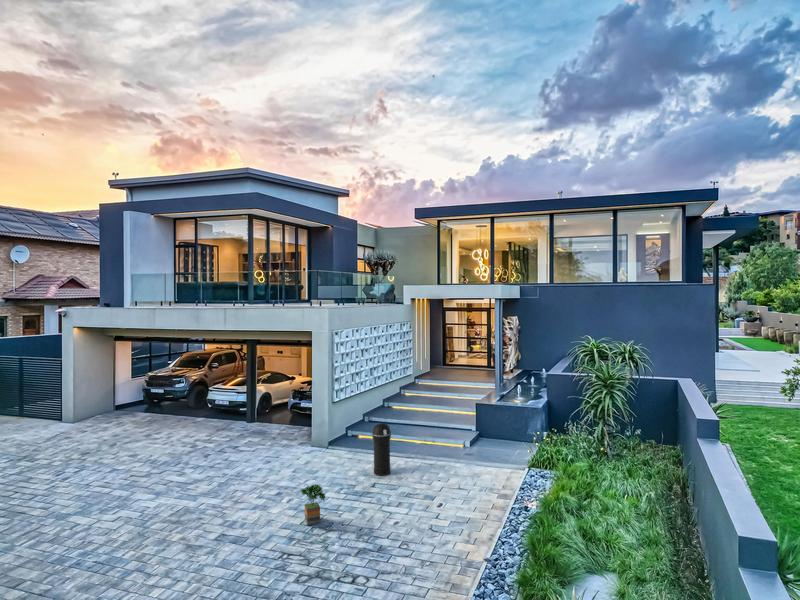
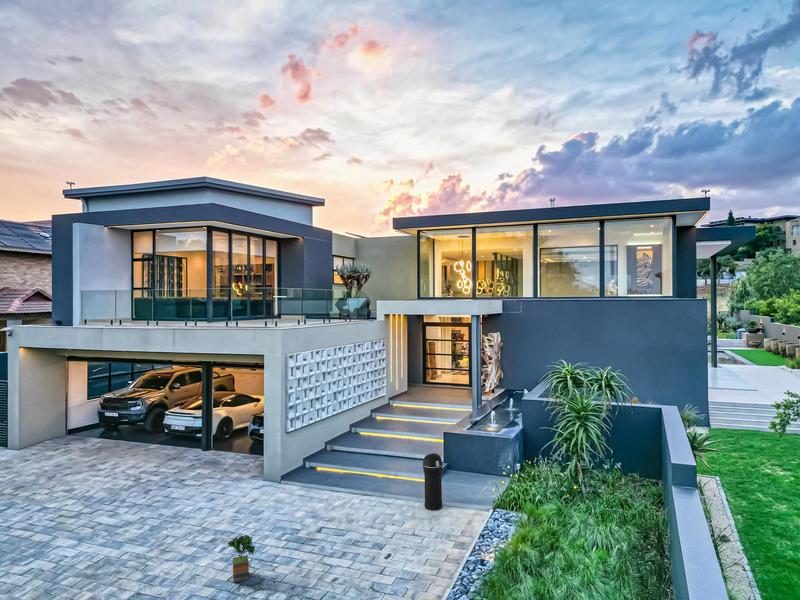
trash can: present [372,423,391,476] -> present [423,453,443,510]

